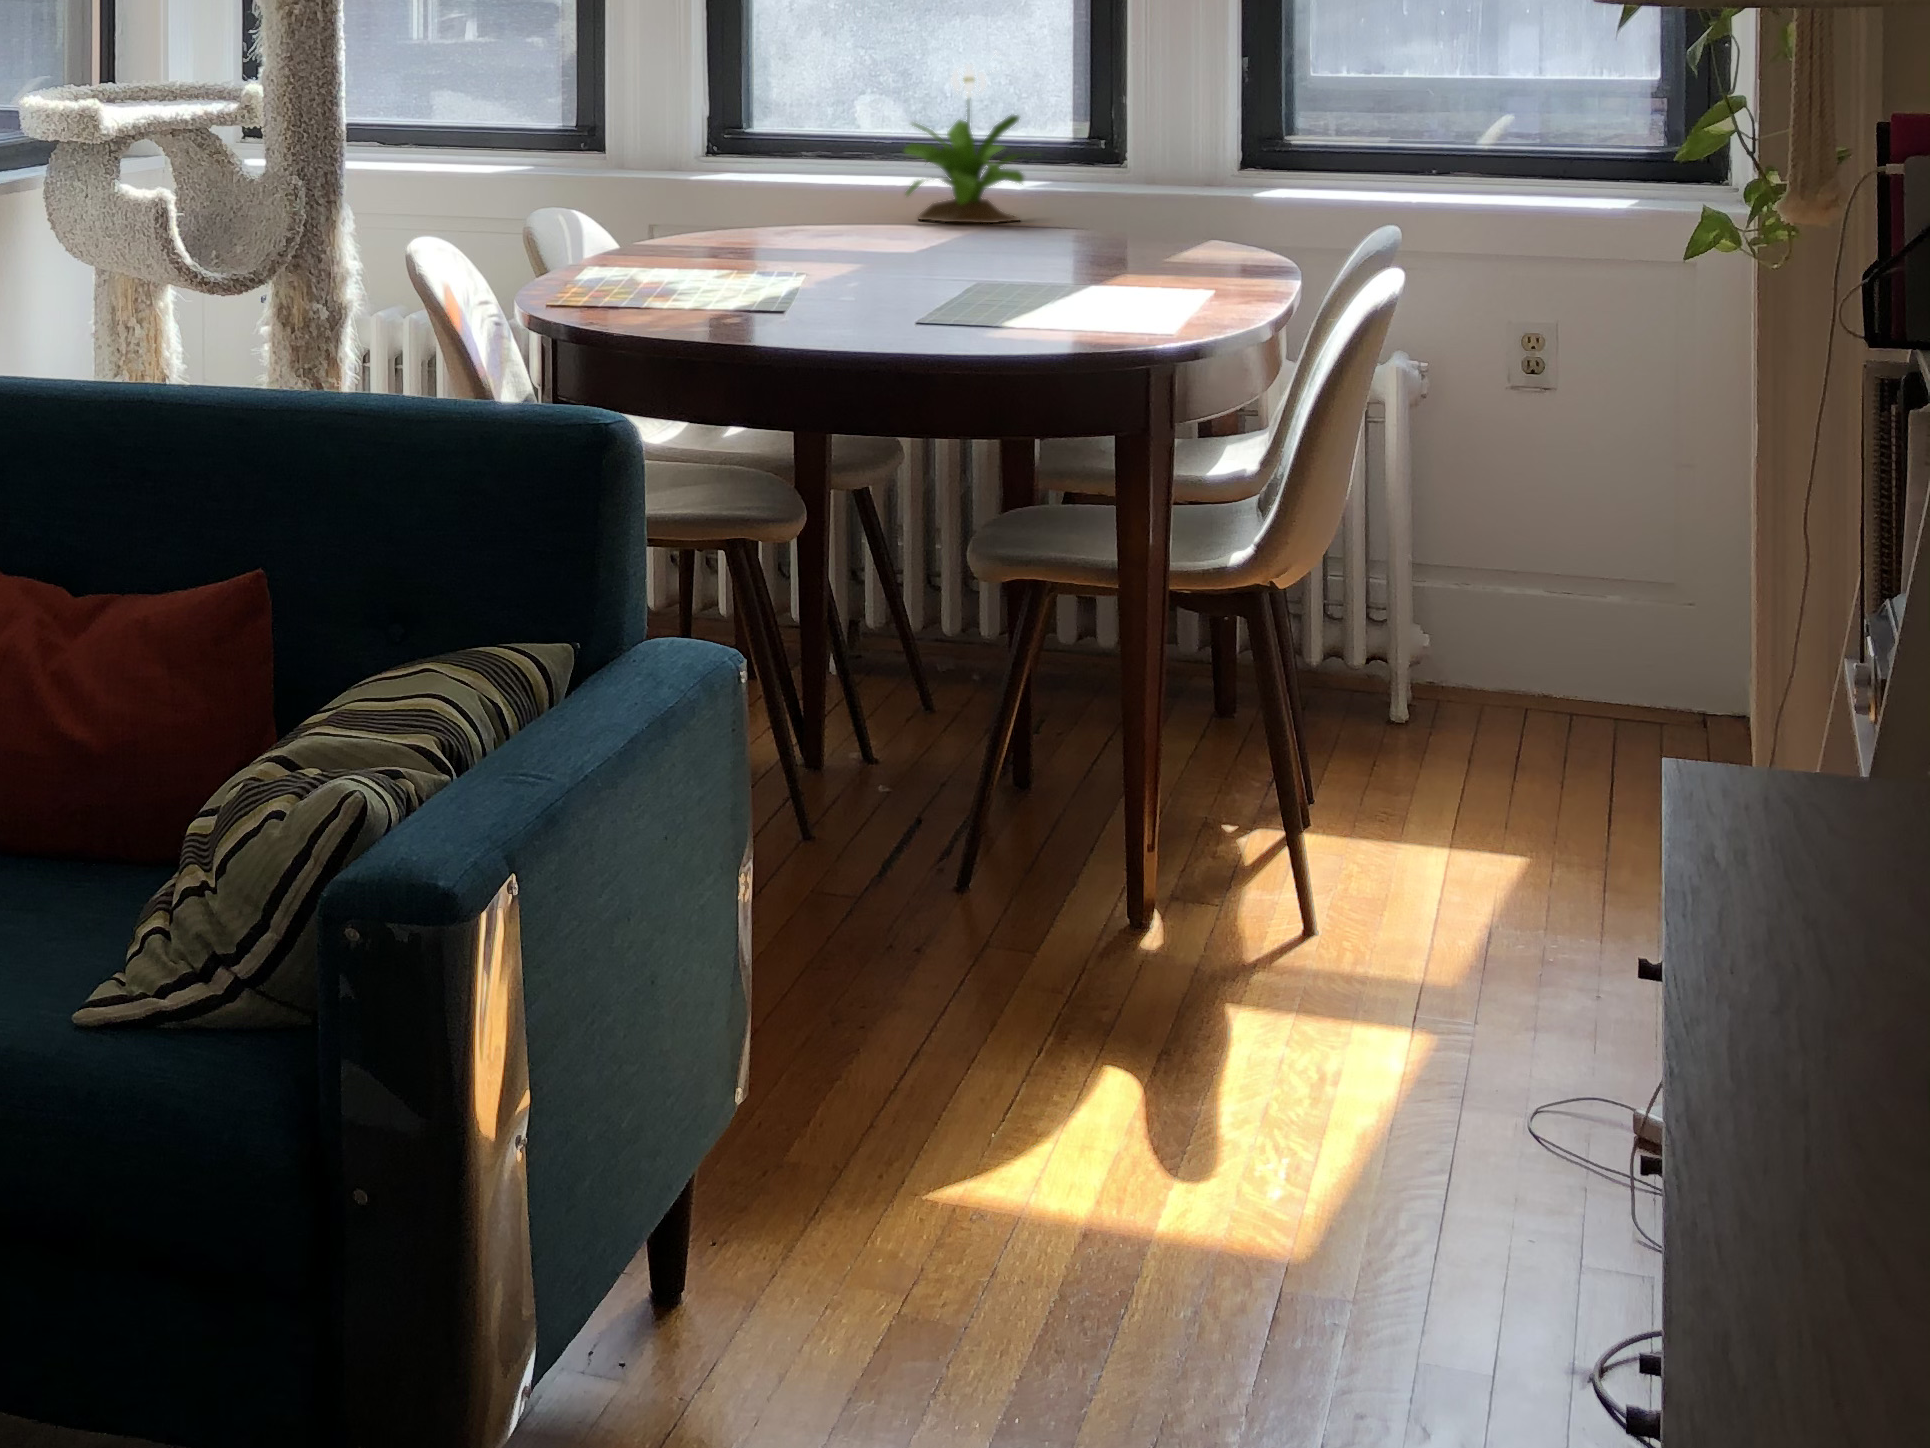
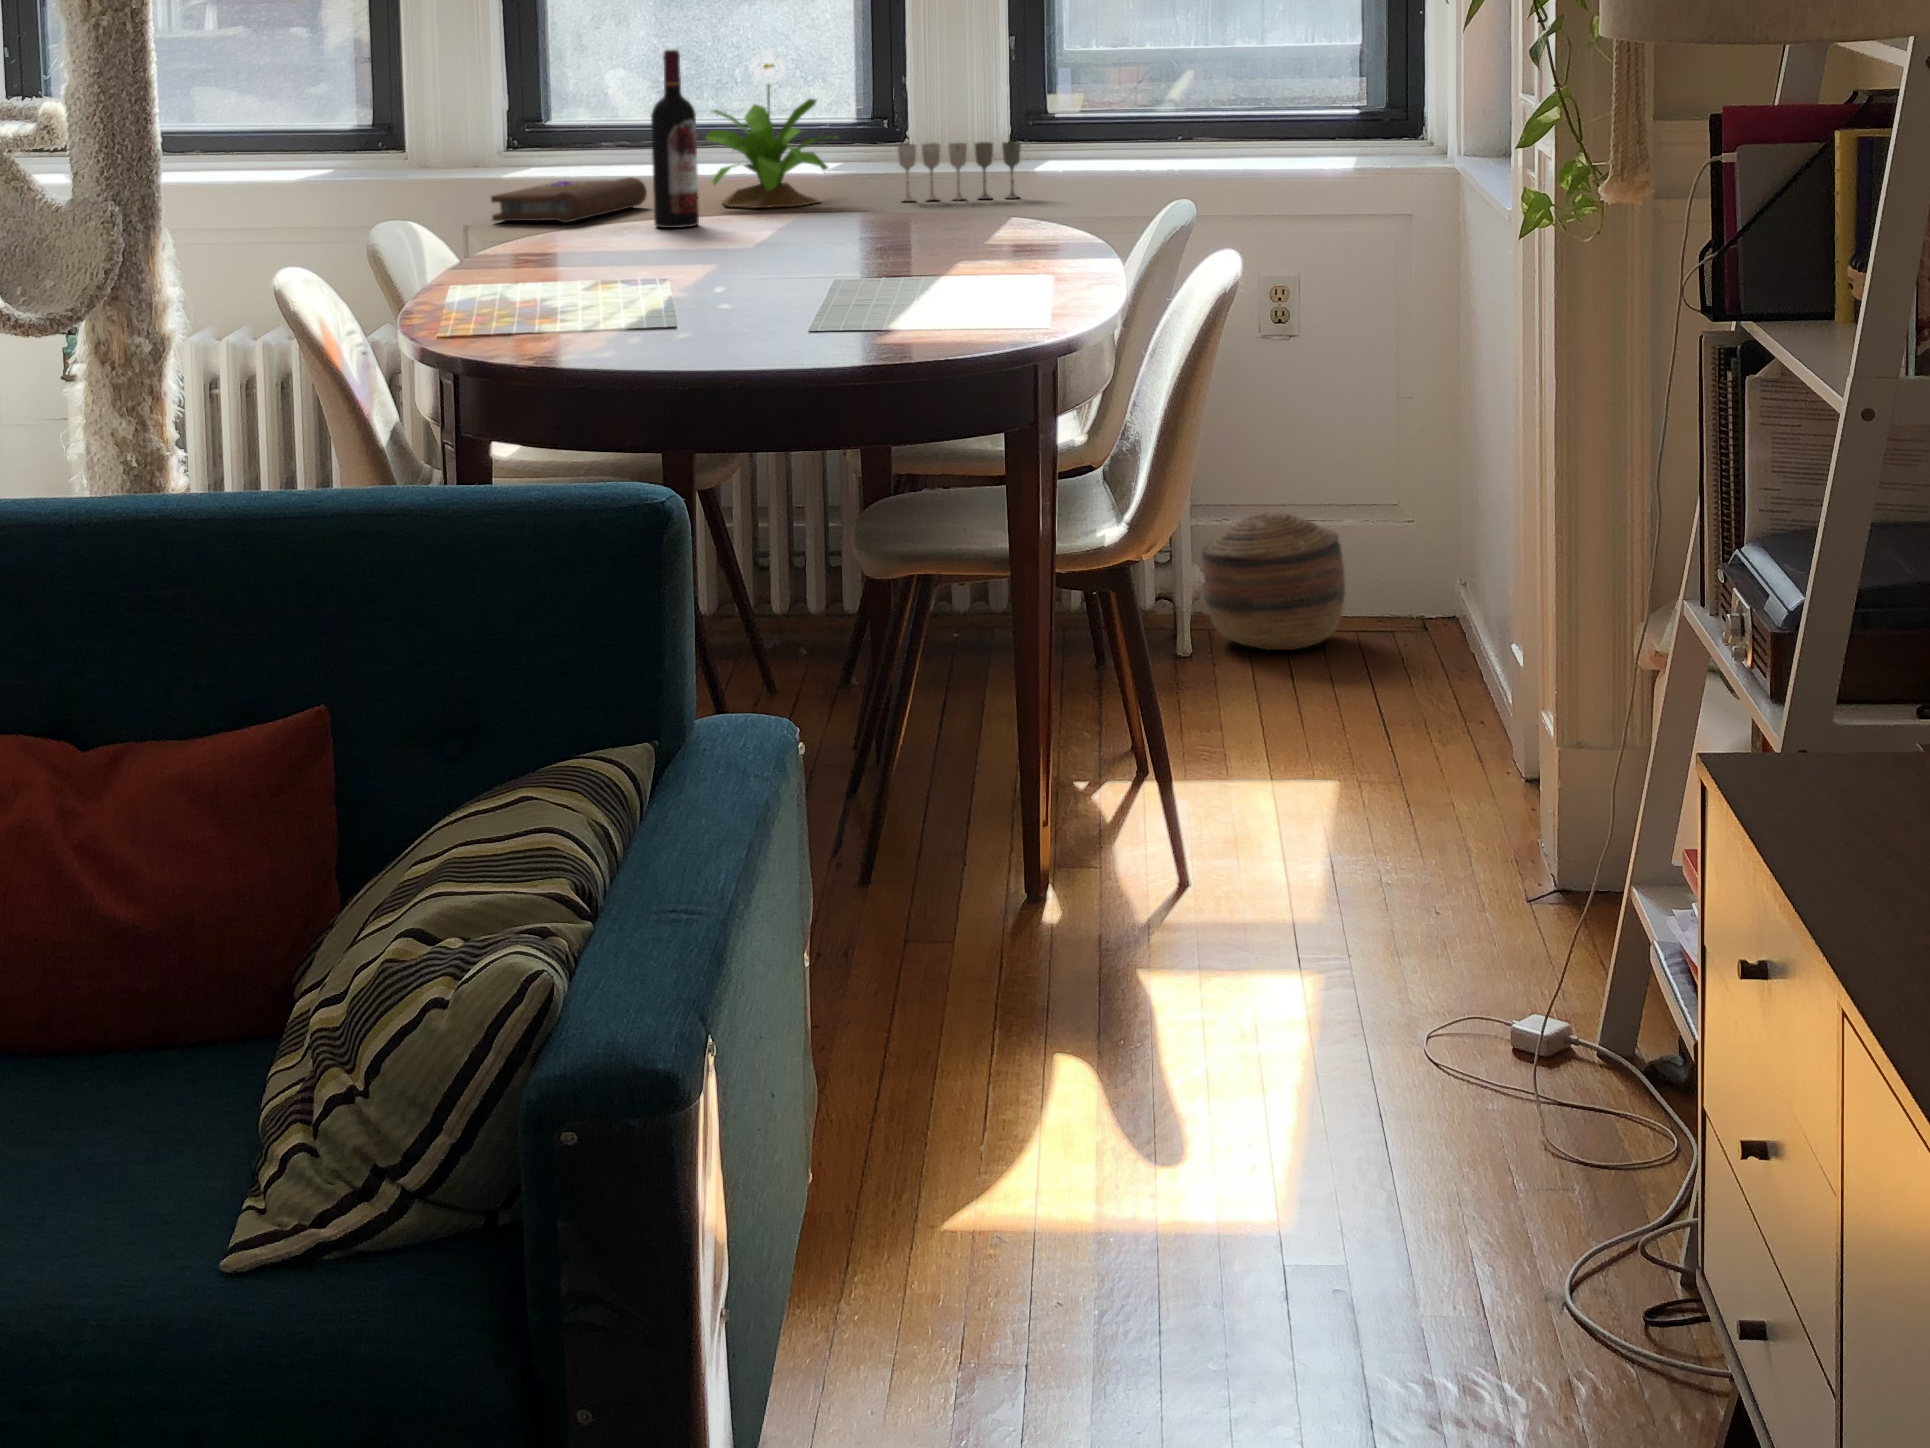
wine bottle: none [834,58,880,235] -> present [651,50,699,228]
wine glass: none [1104,165,1241,226] -> present [898,142,1021,201]
book: none [676,186,840,226] -> present [491,177,647,223]
basket: none [1434,582,1606,734] -> present [1202,513,1345,650]

